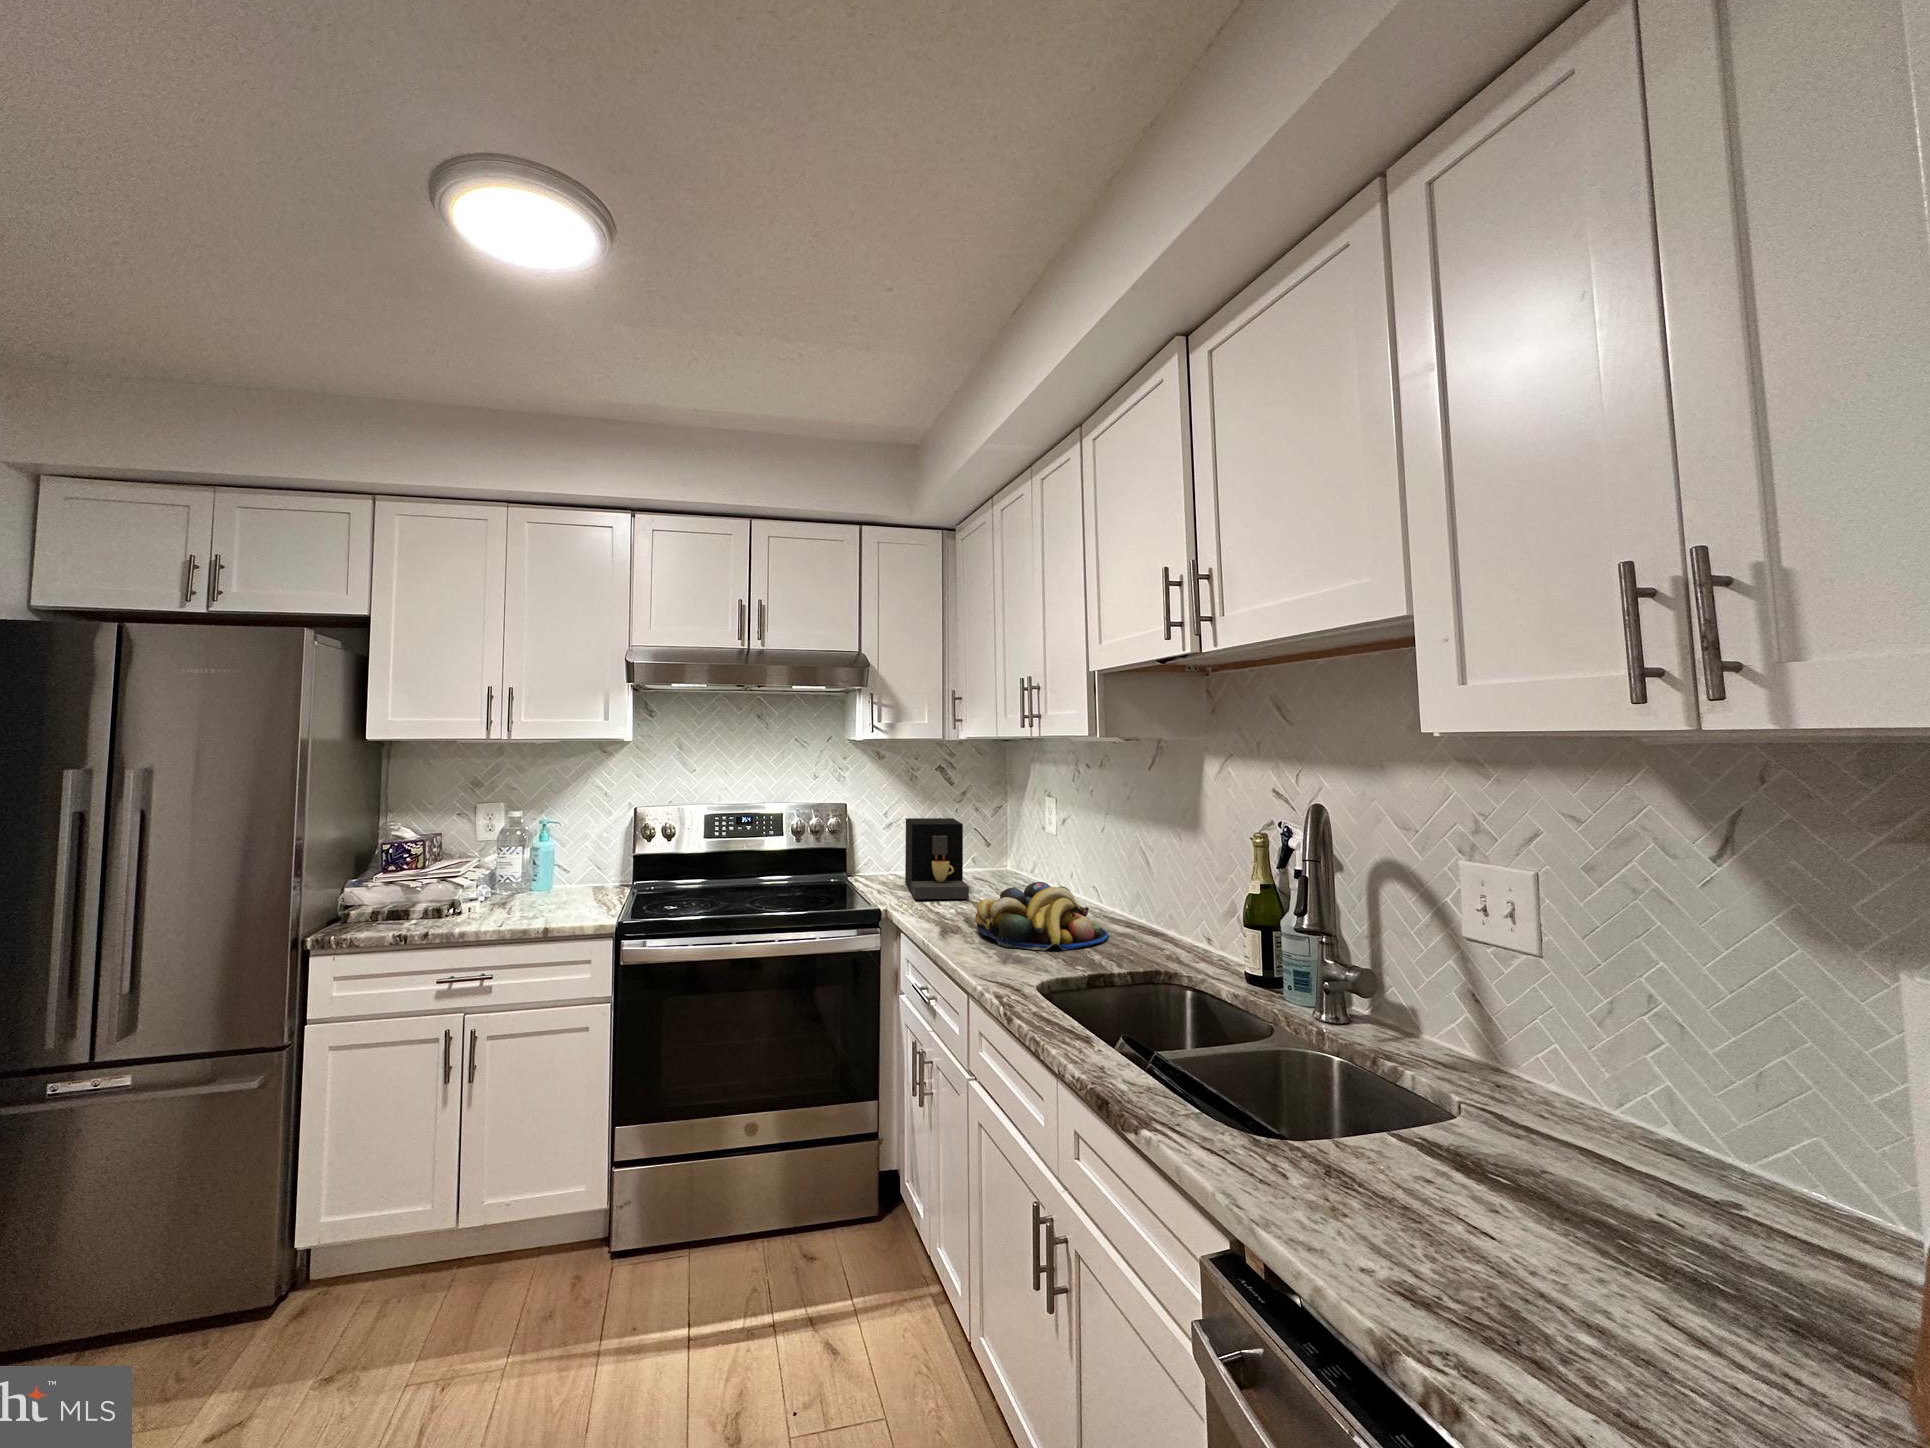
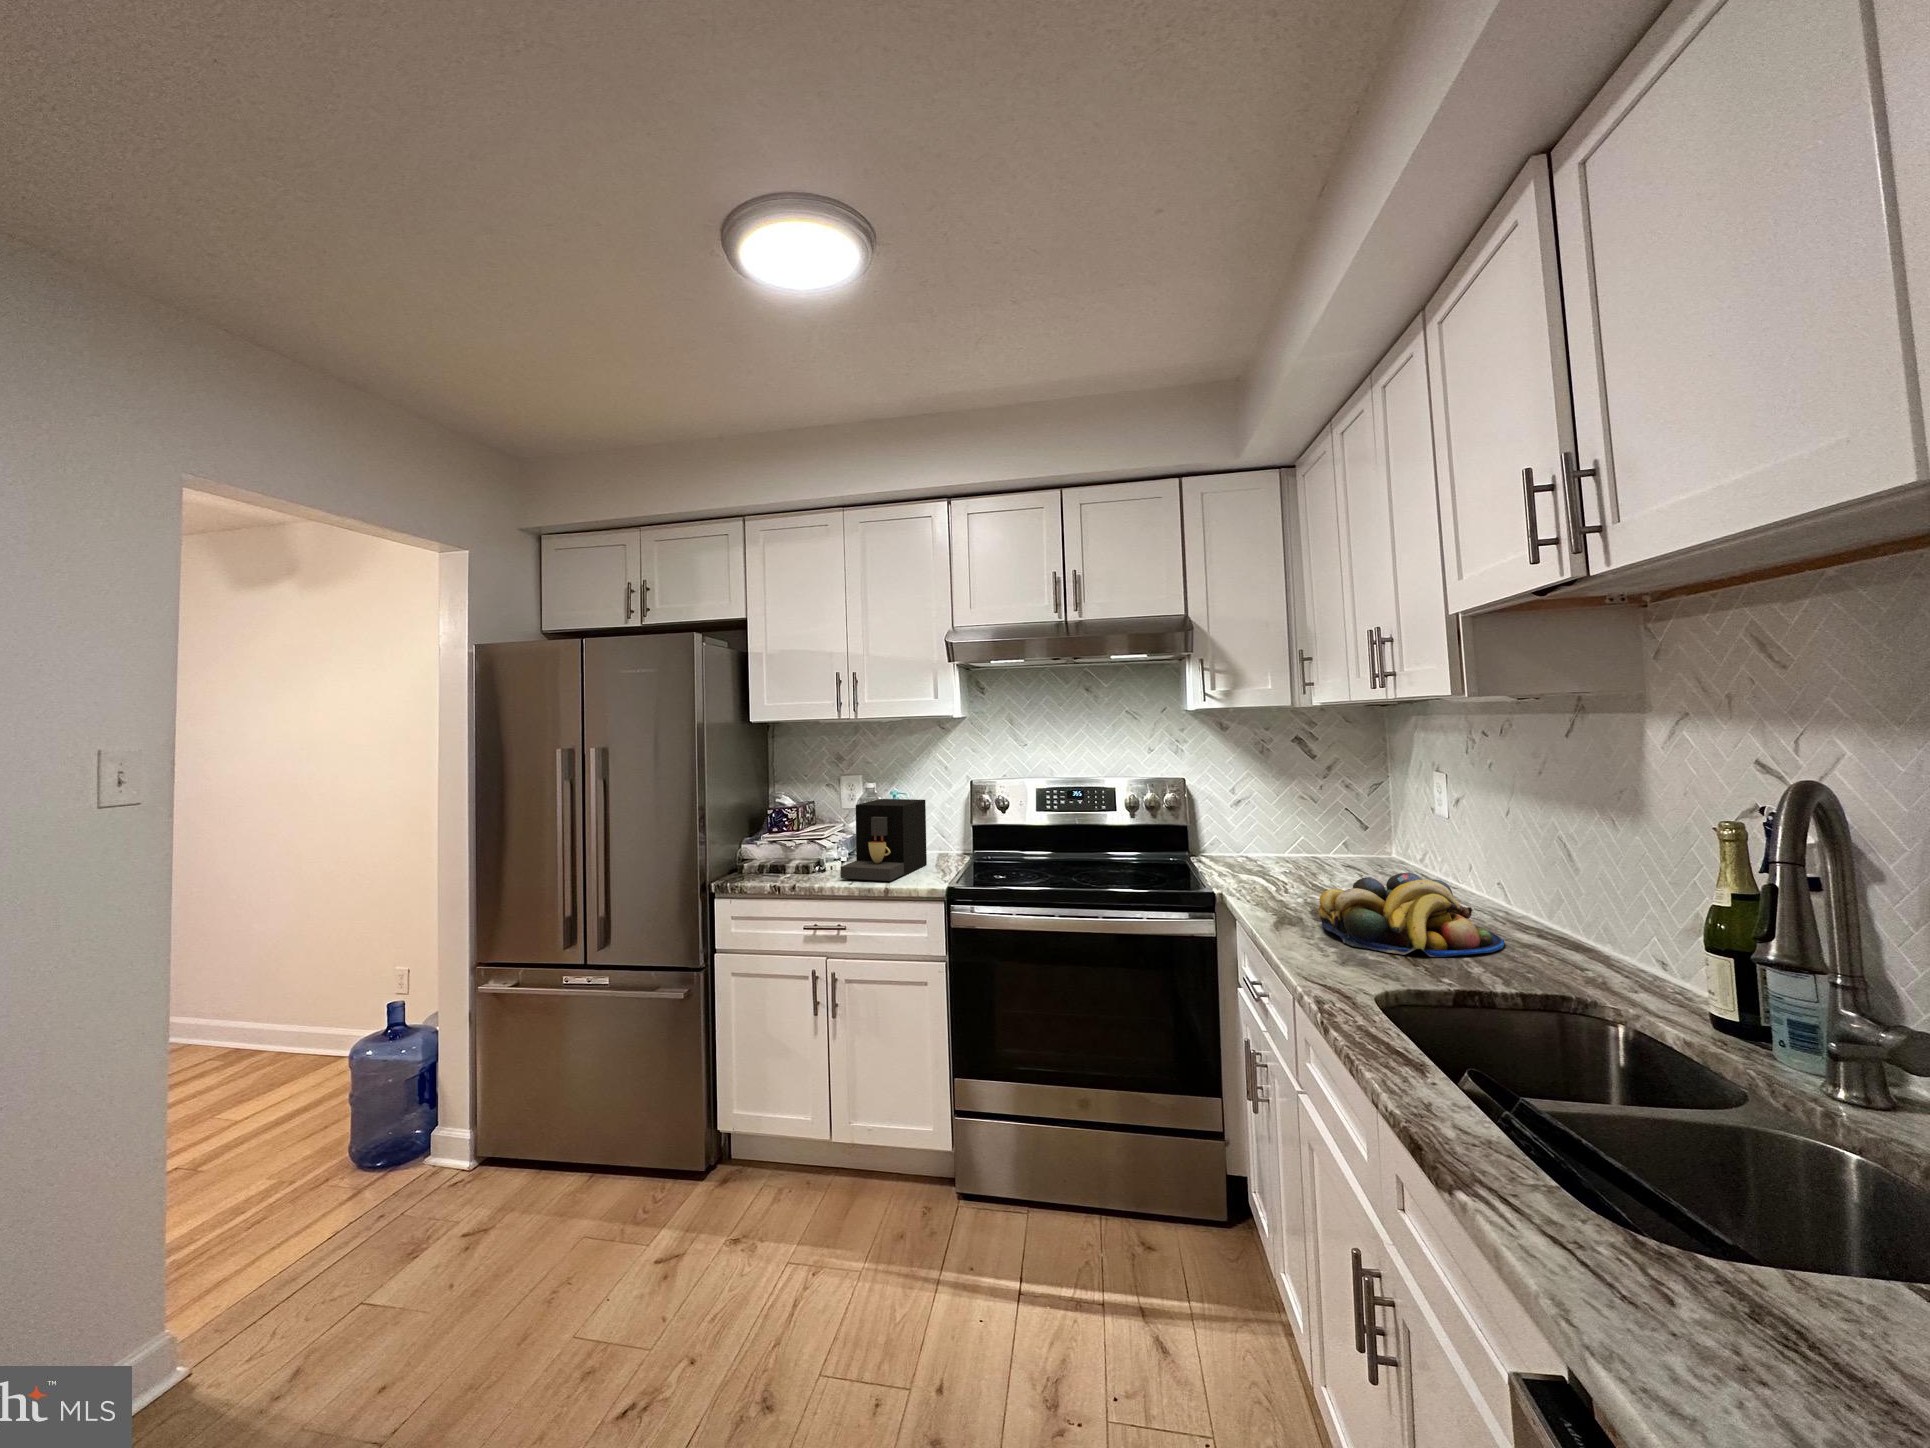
coffee maker: present [905,818,969,899] -> present [840,799,927,881]

